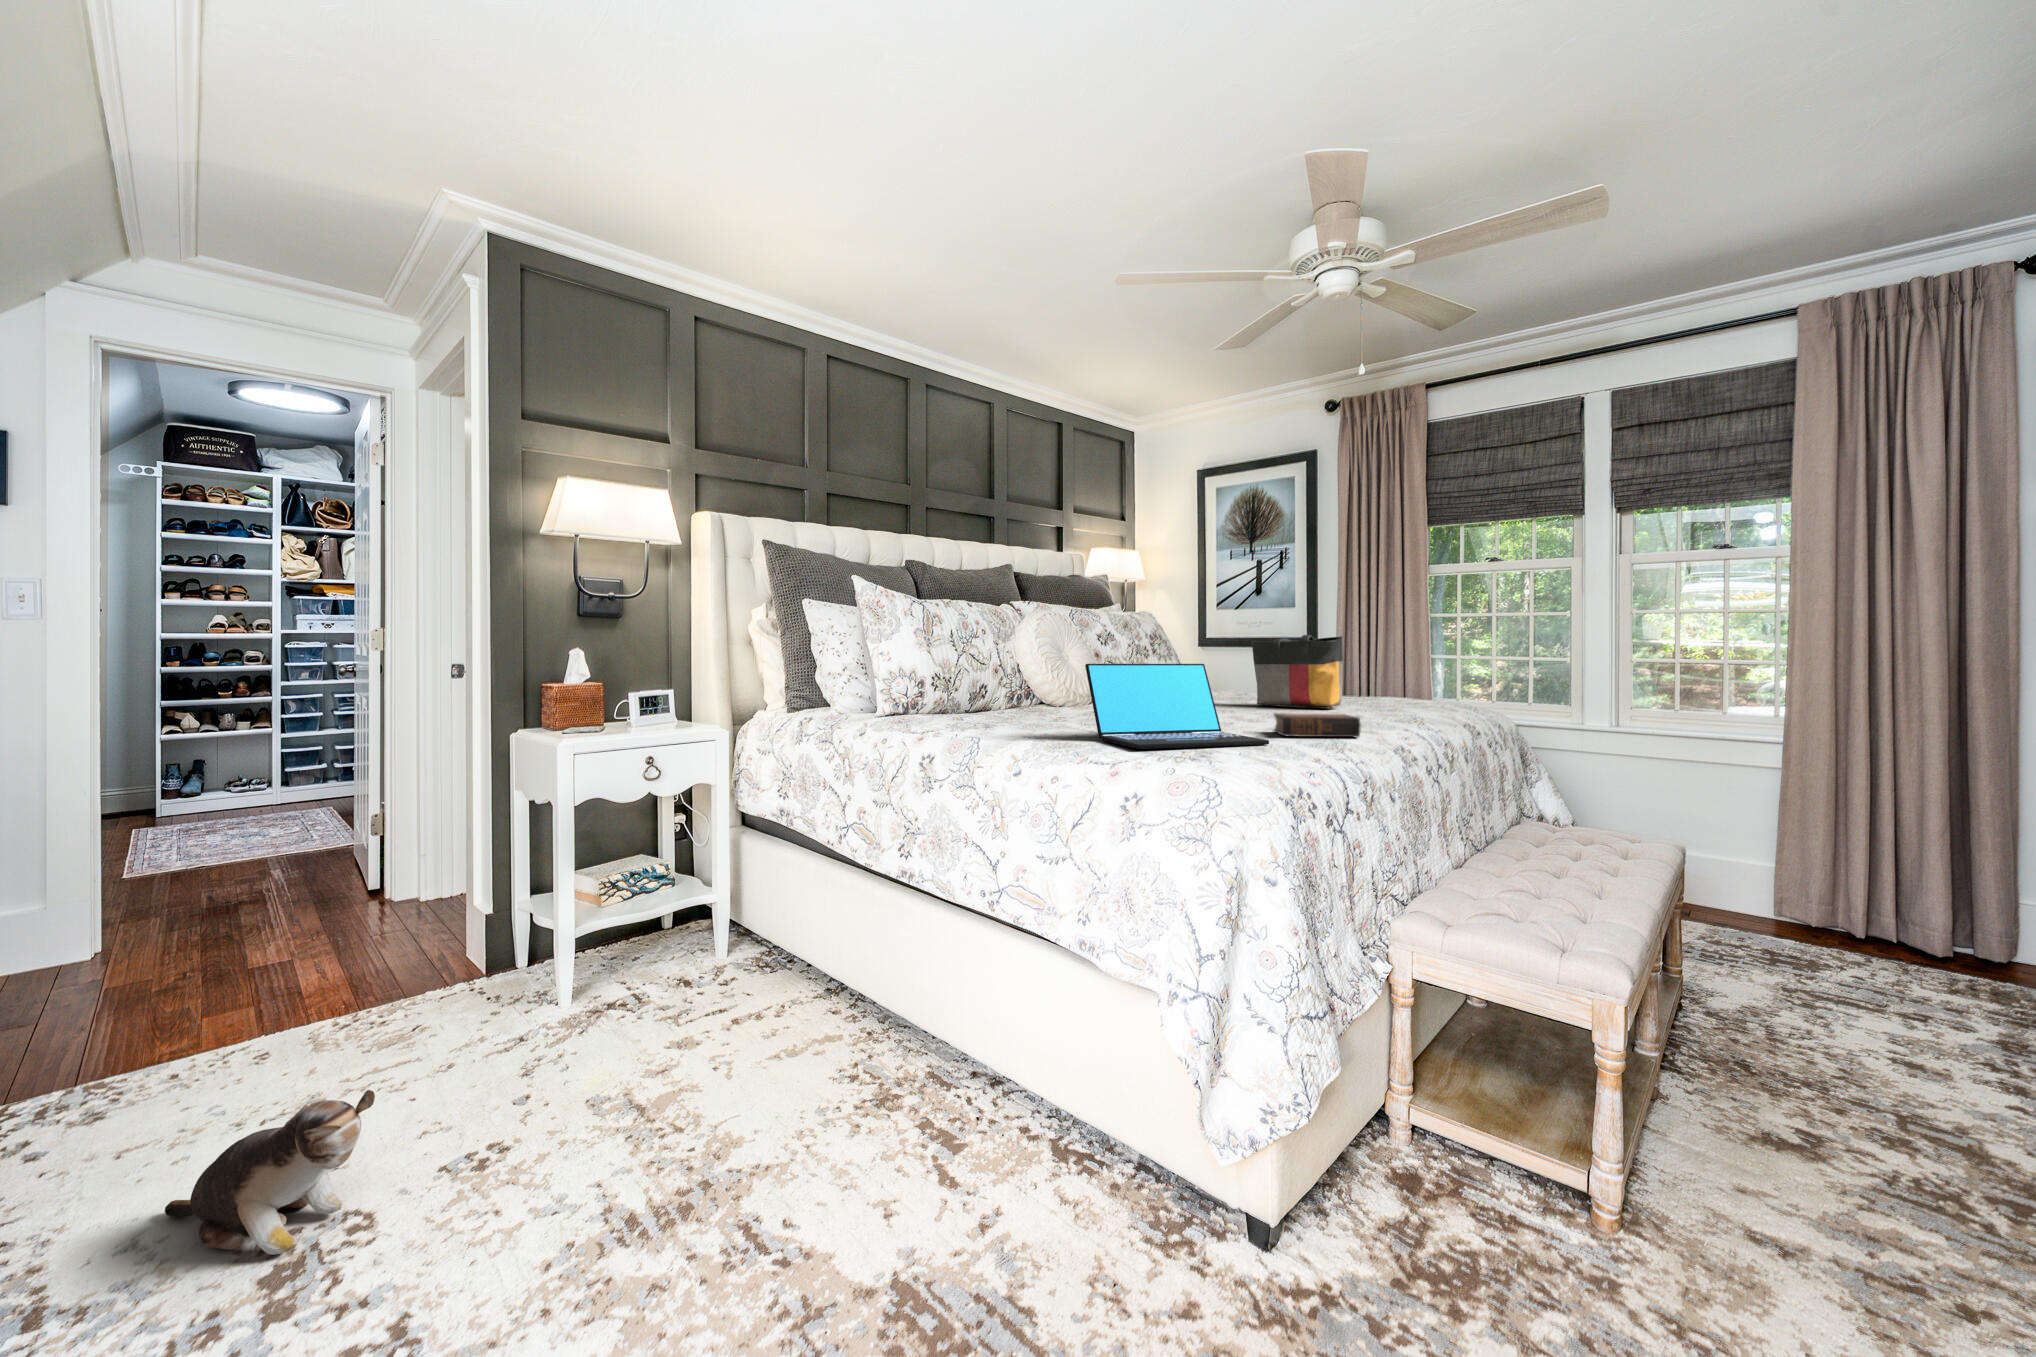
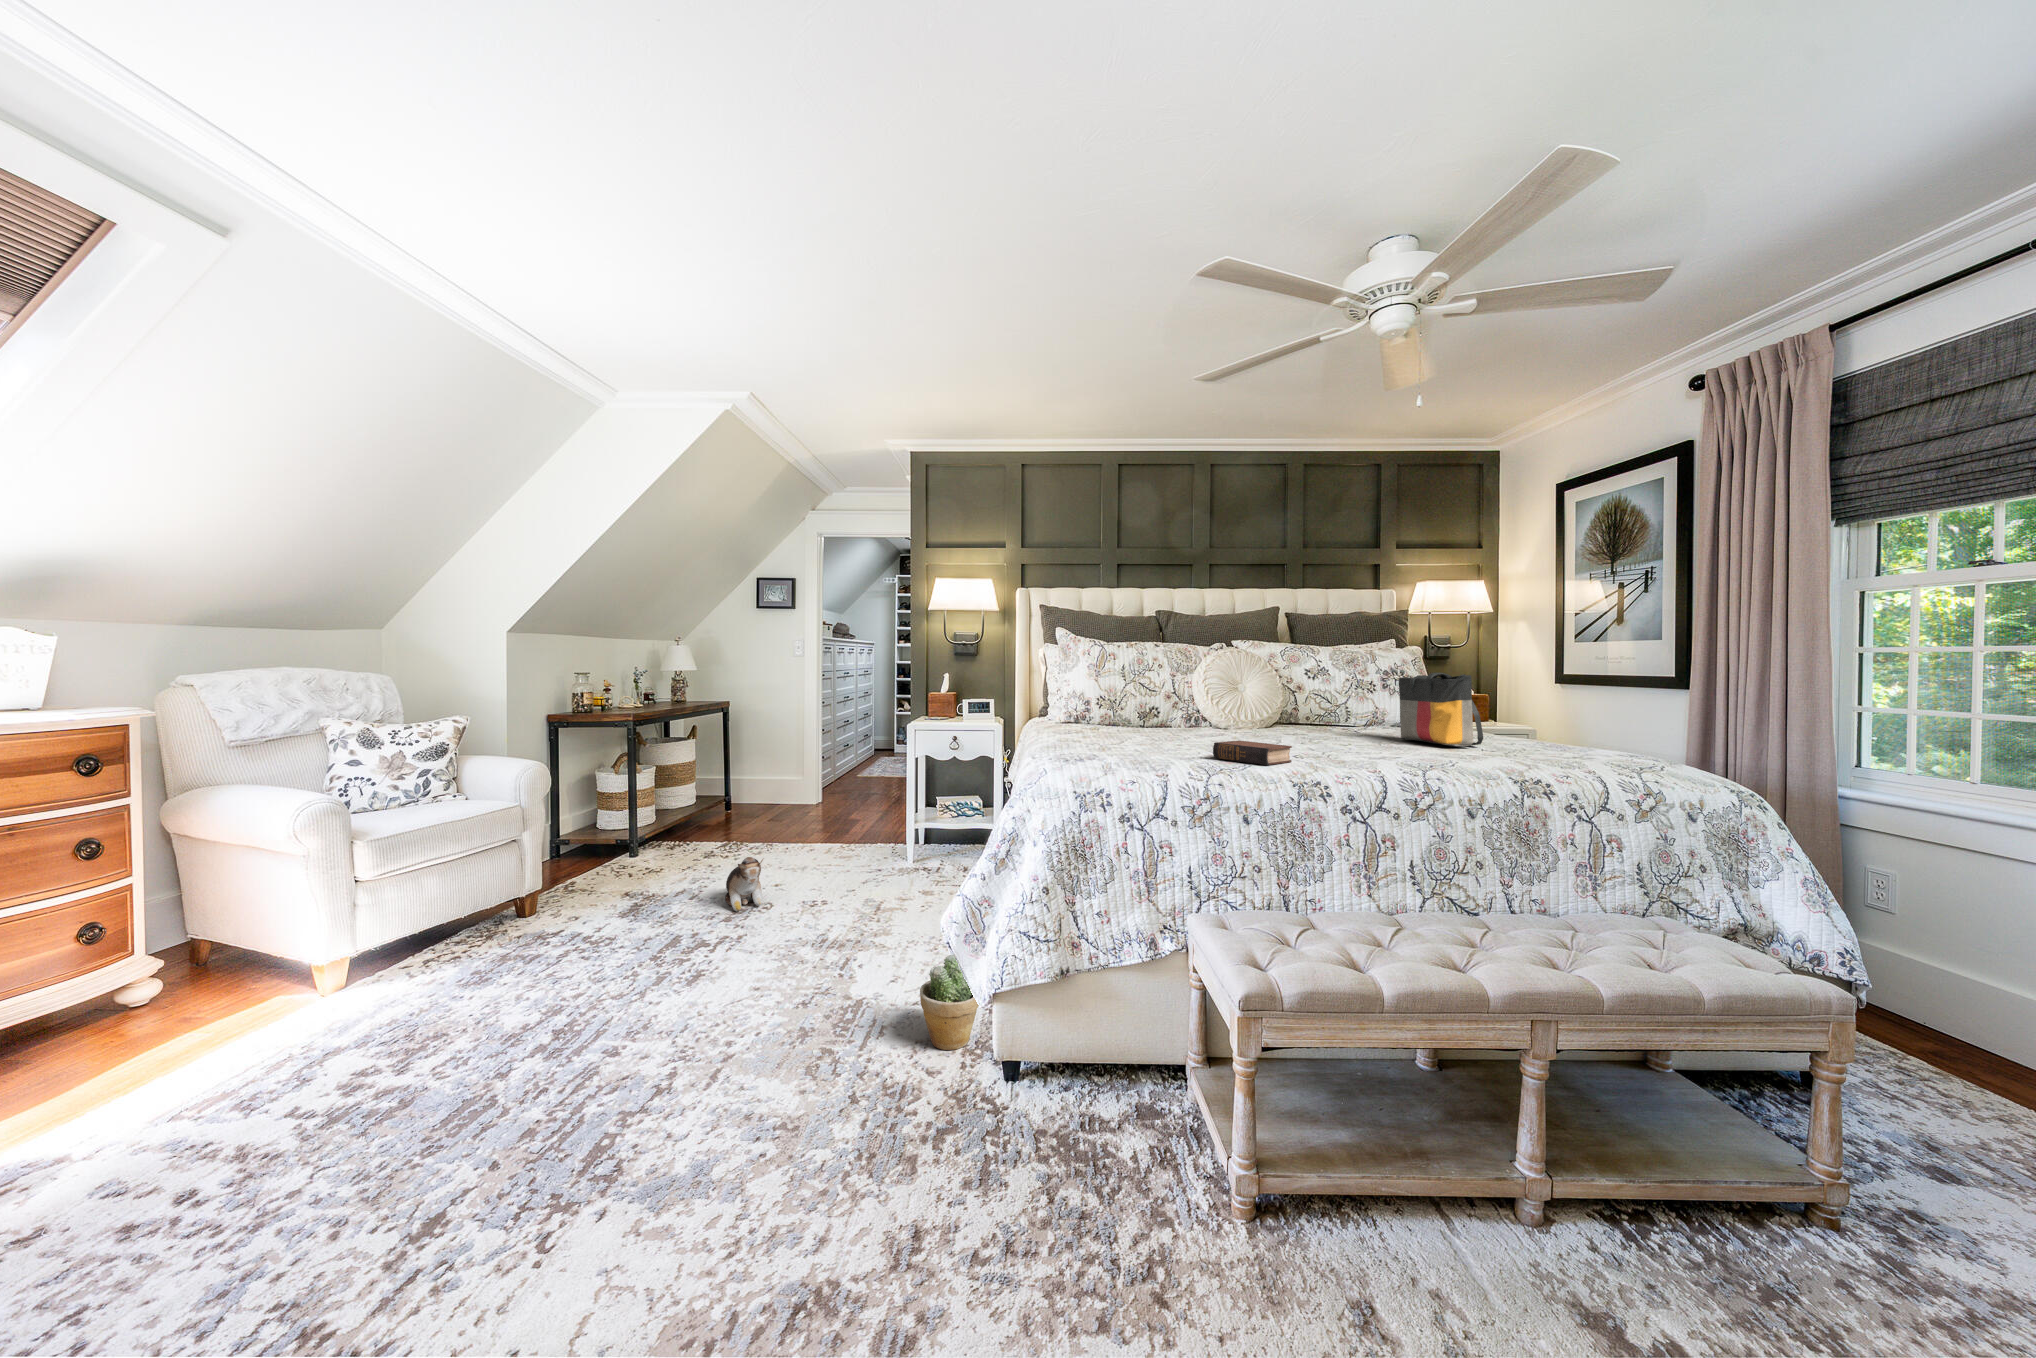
laptop: present [1085,664,1269,749] -> none [1062,694,1189,761]
potted plant: none [1086,1108,1191,1276] -> present [920,955,979,1050]

